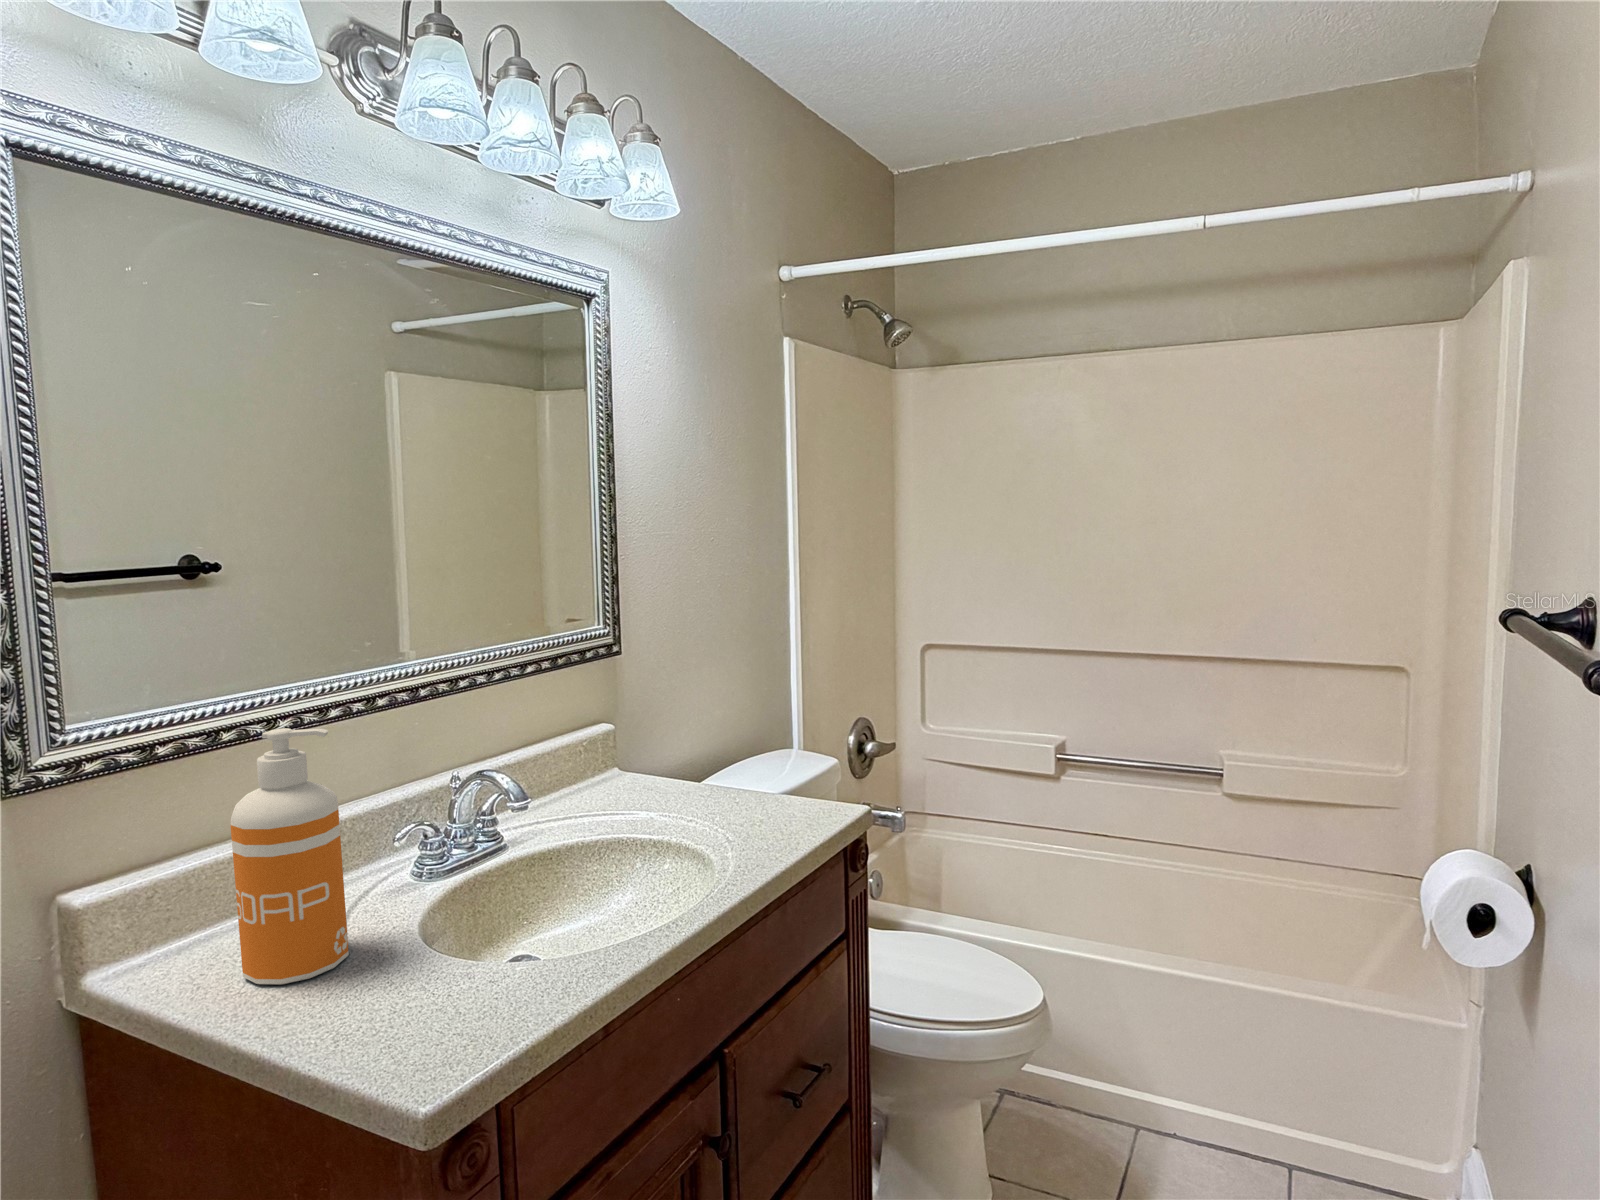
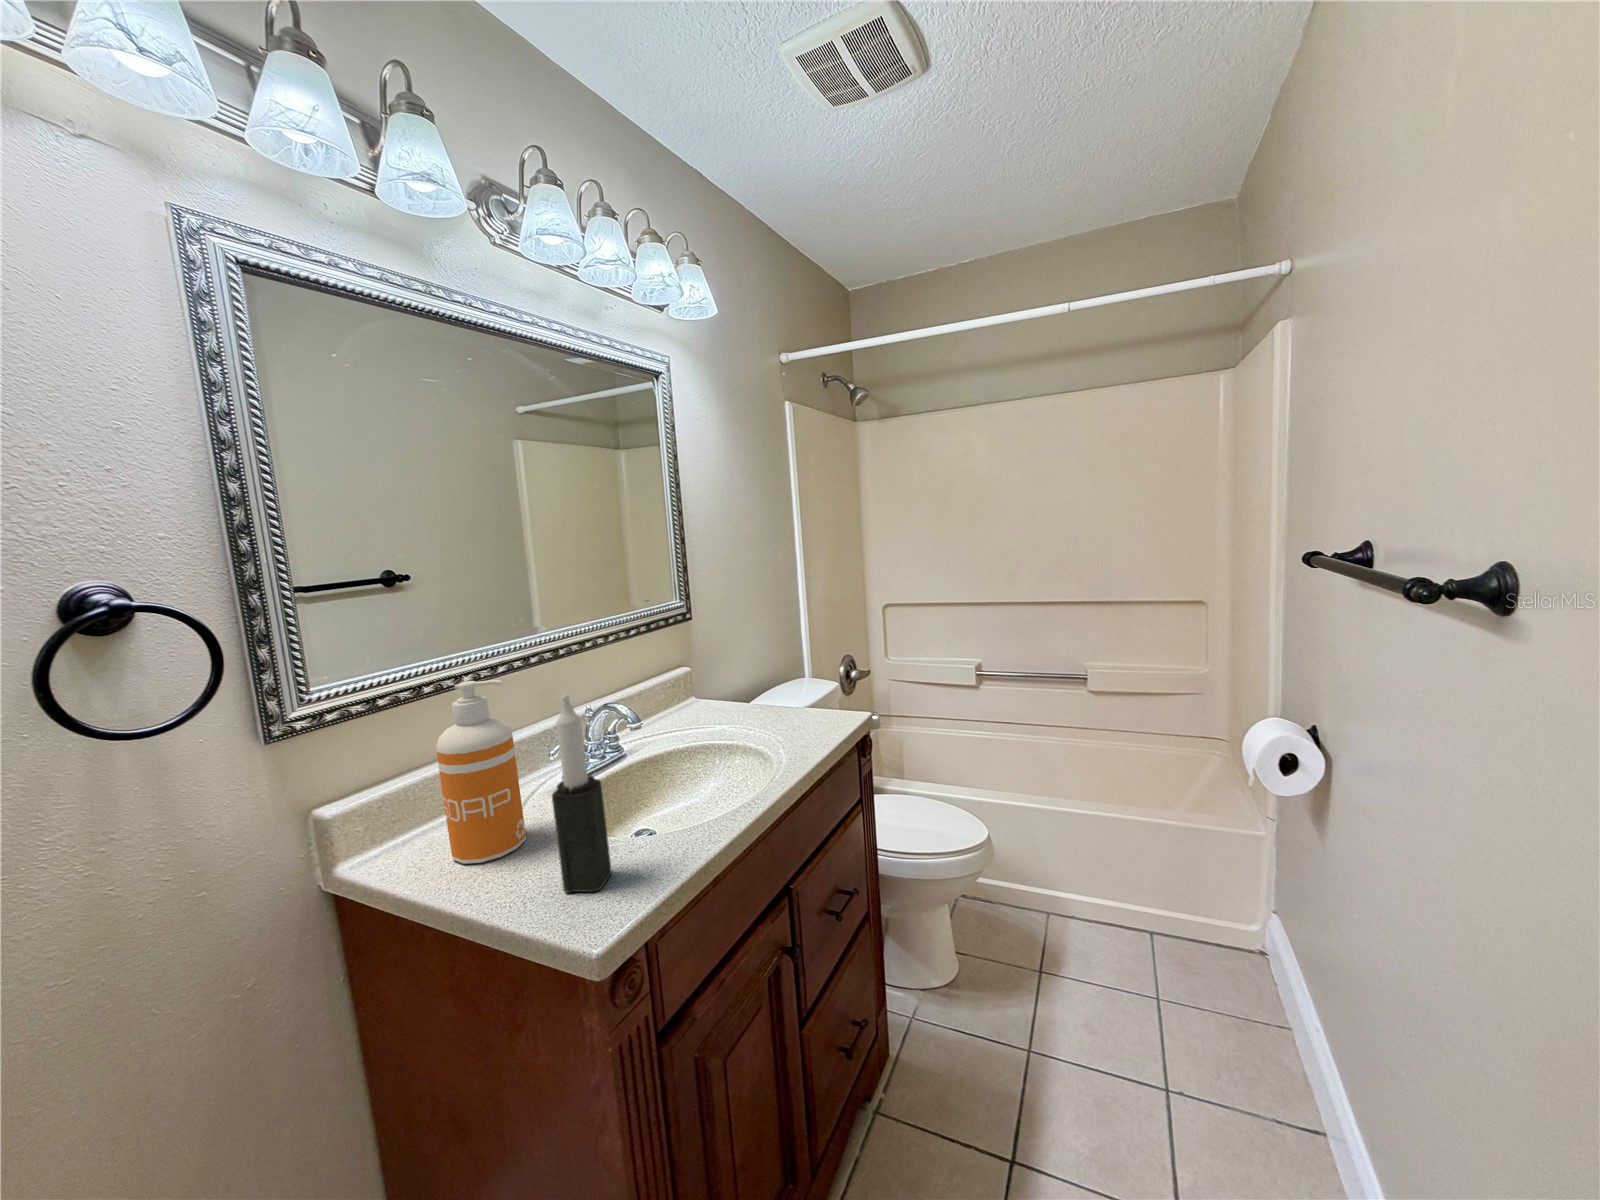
candle: none [381,755,460,1034] -> present [552,694,612,893]

